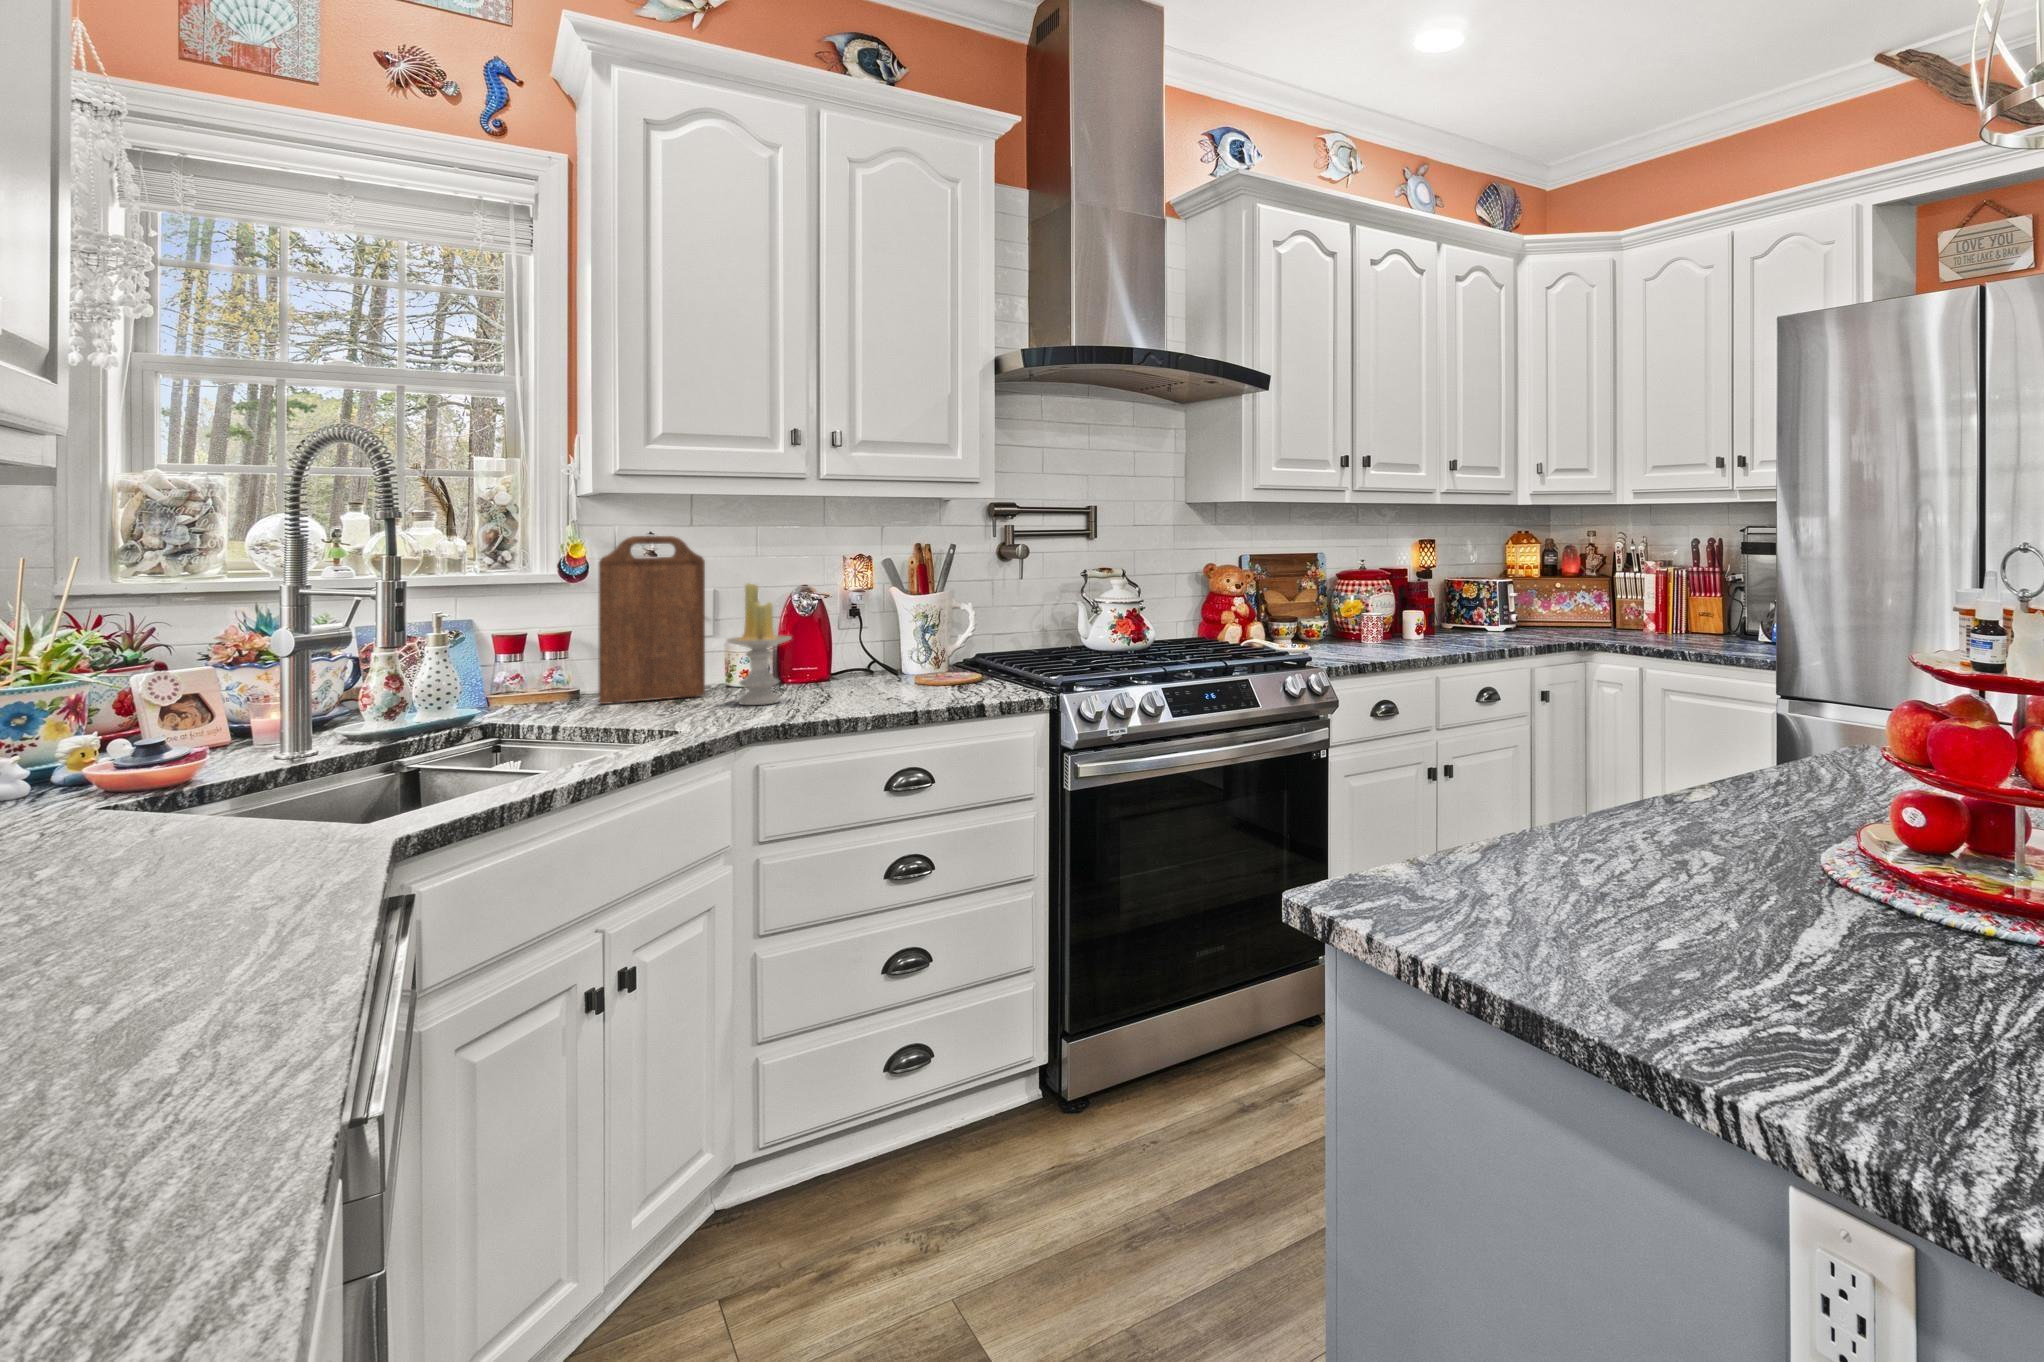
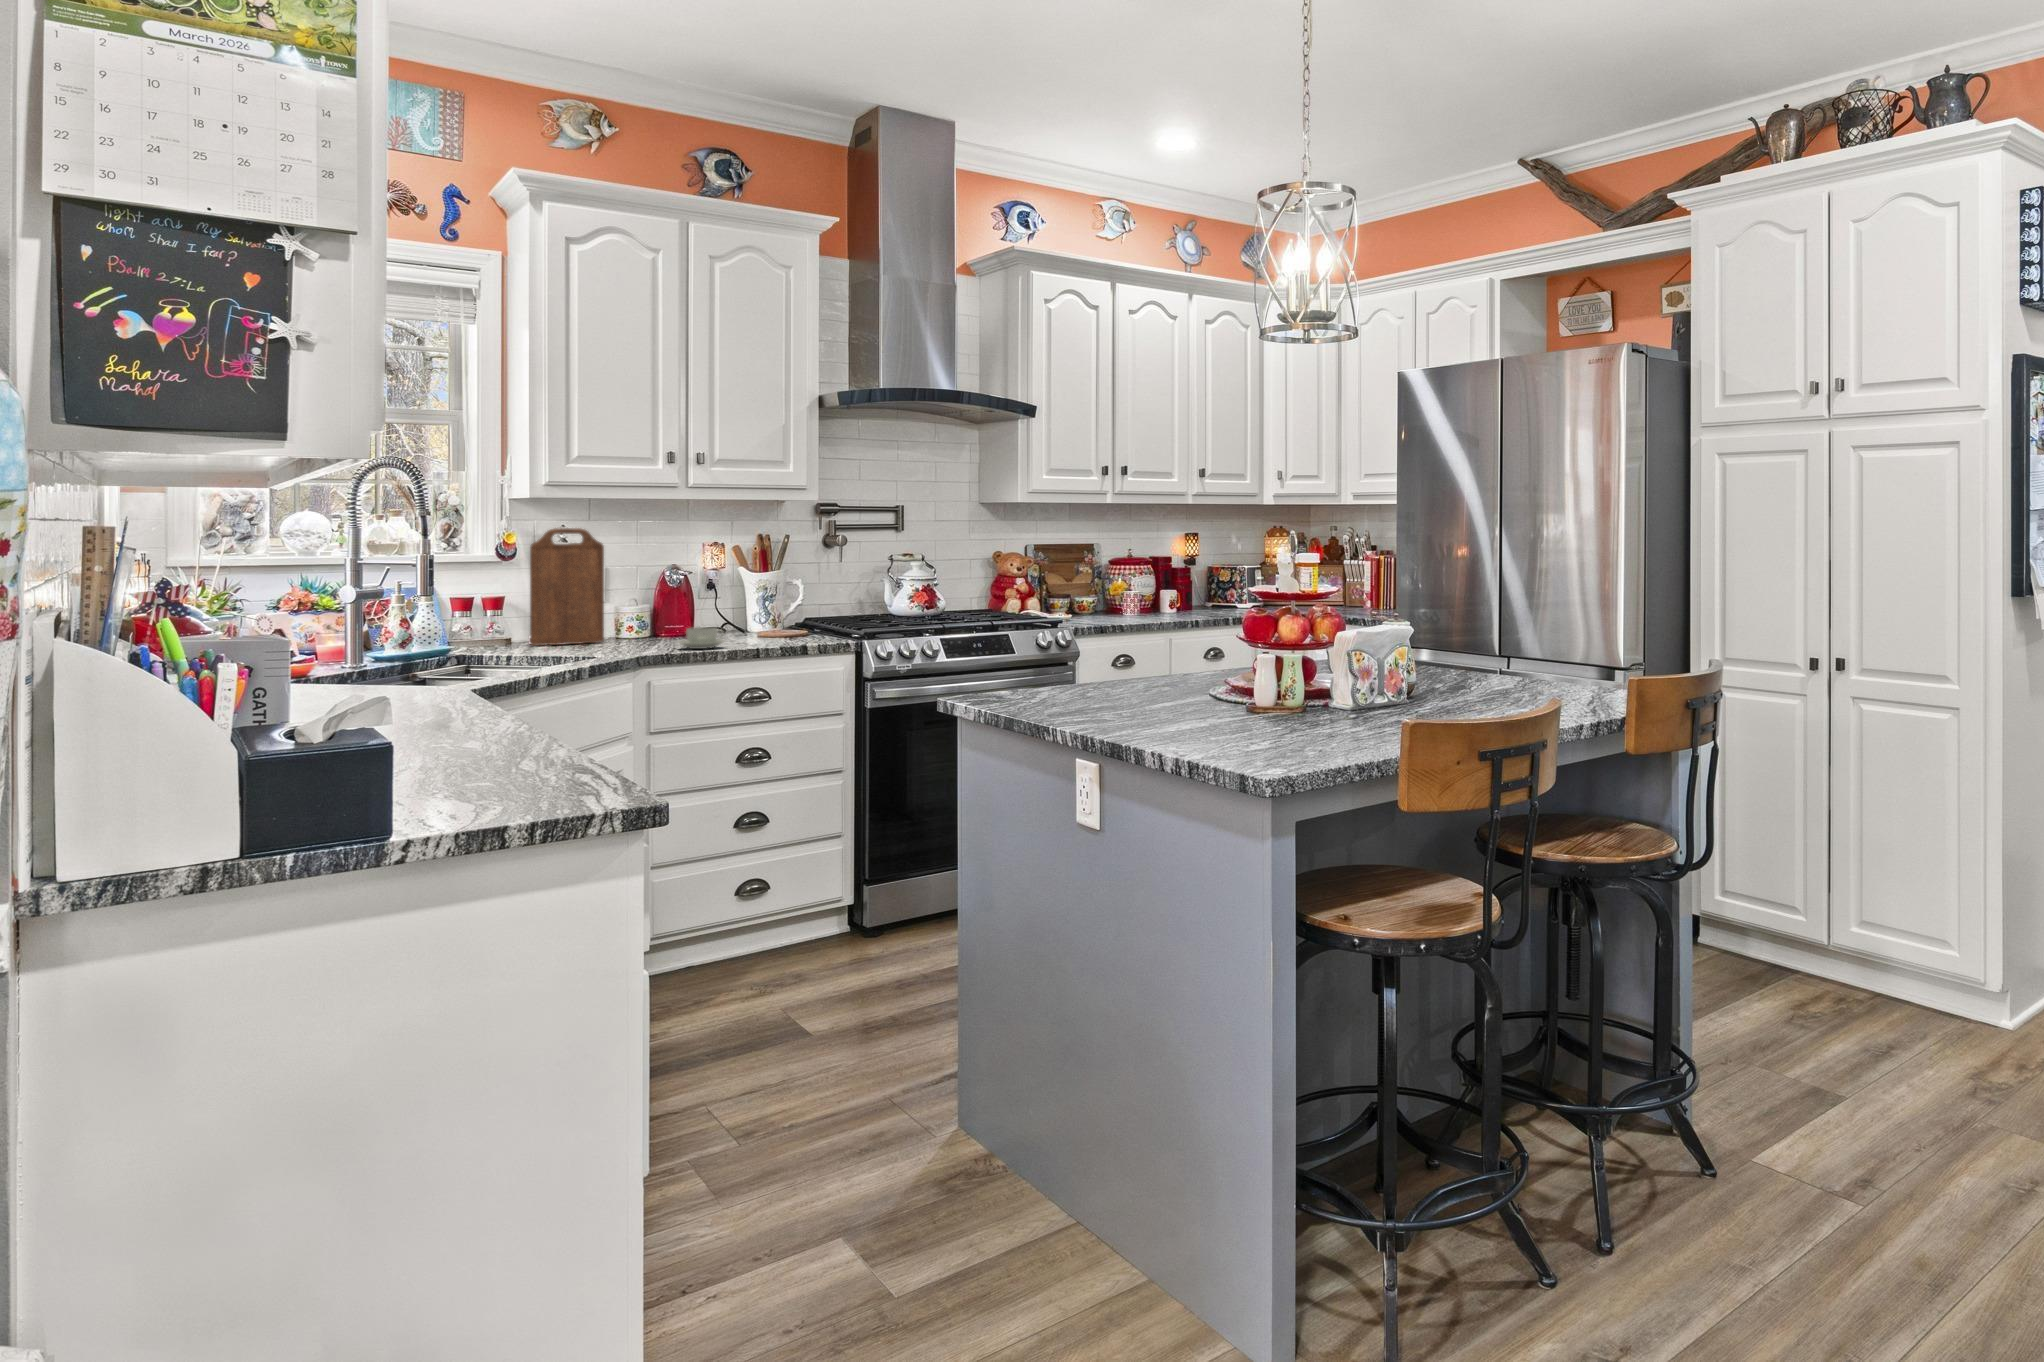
candle: present [727,583,791,705] -> none [622,562,669,646]
coffee cup: none [801,679,871,712] -> present [679,627,724,649]

